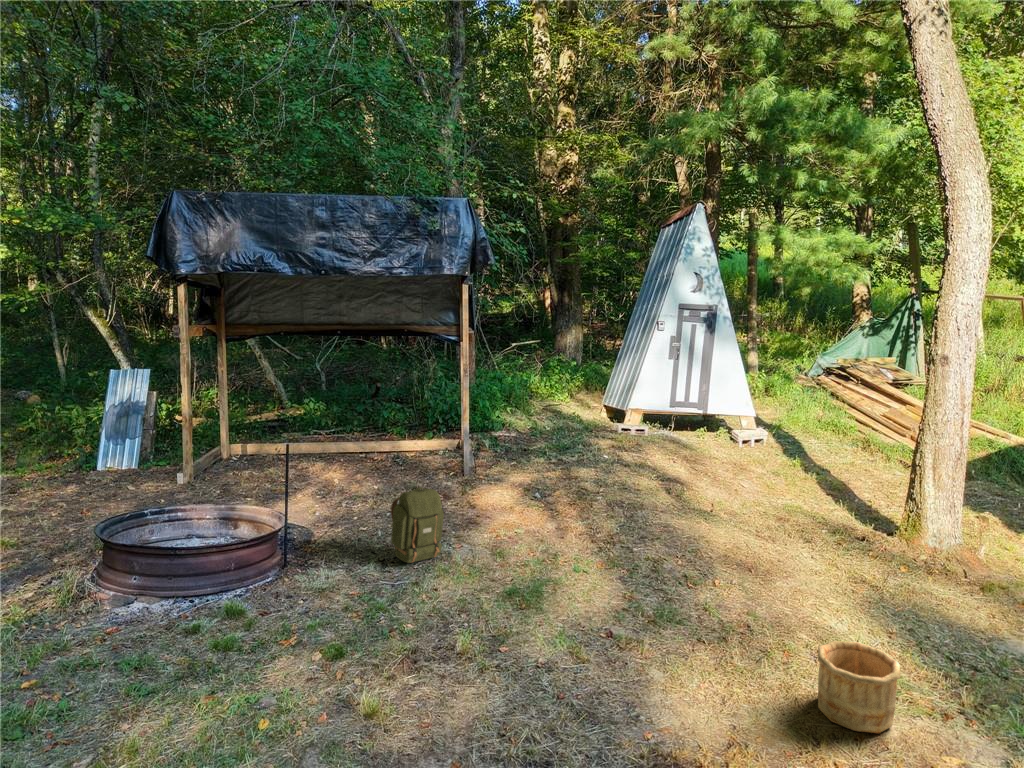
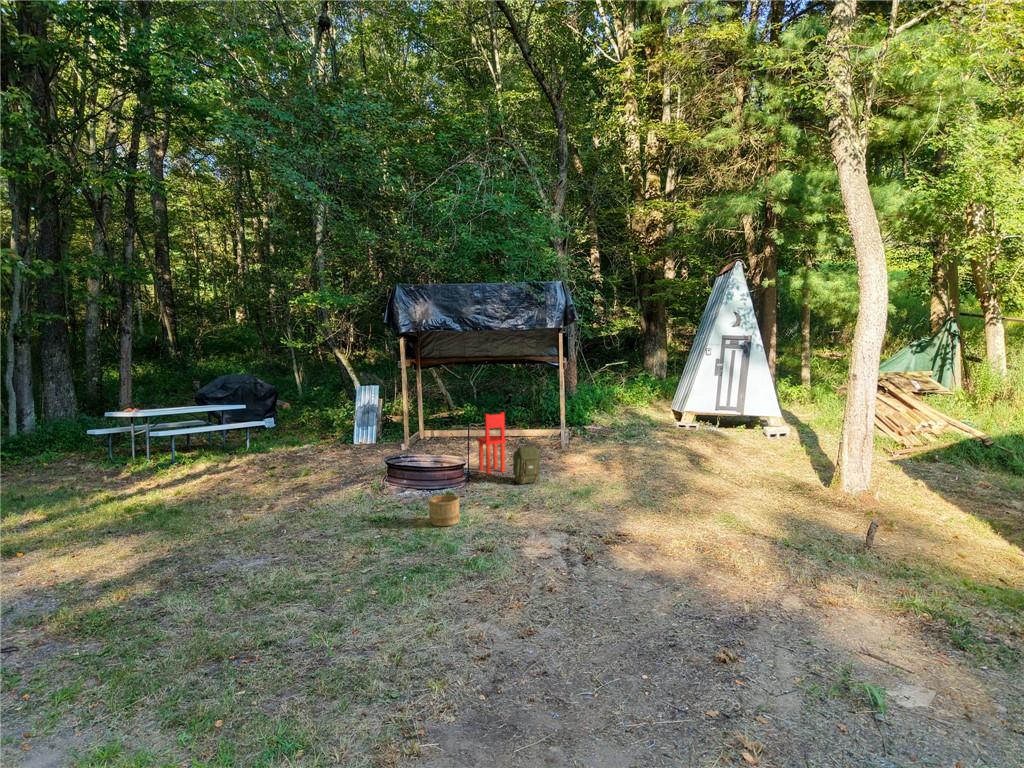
chair: none [319,422,375,538] -> present [477,412,506,474]
wooden bucket: present [818,641,900,733] -> present [428,495,460,526]

